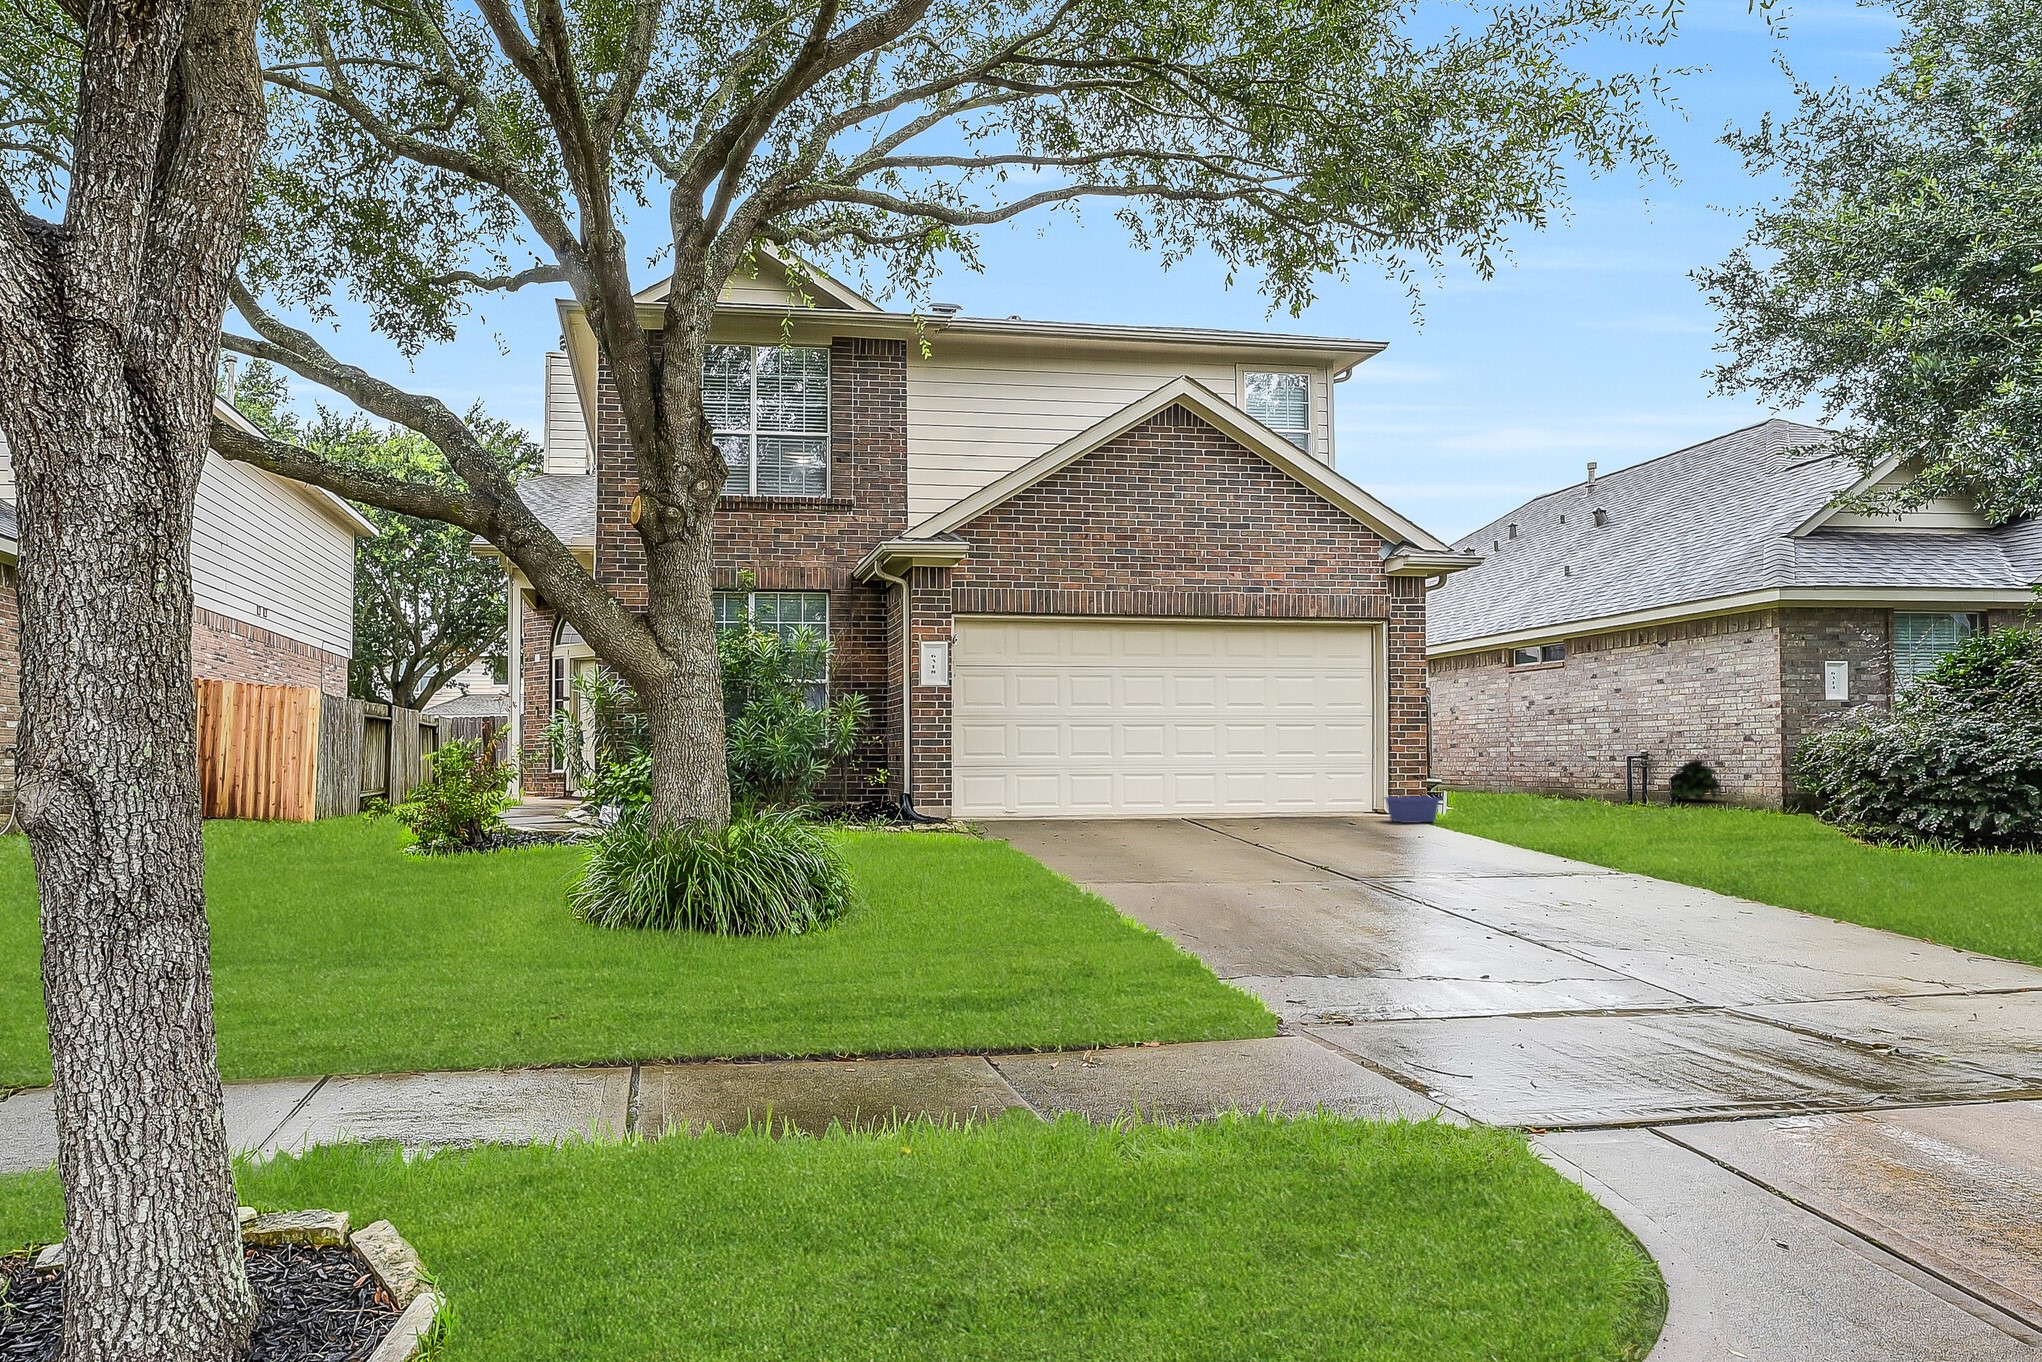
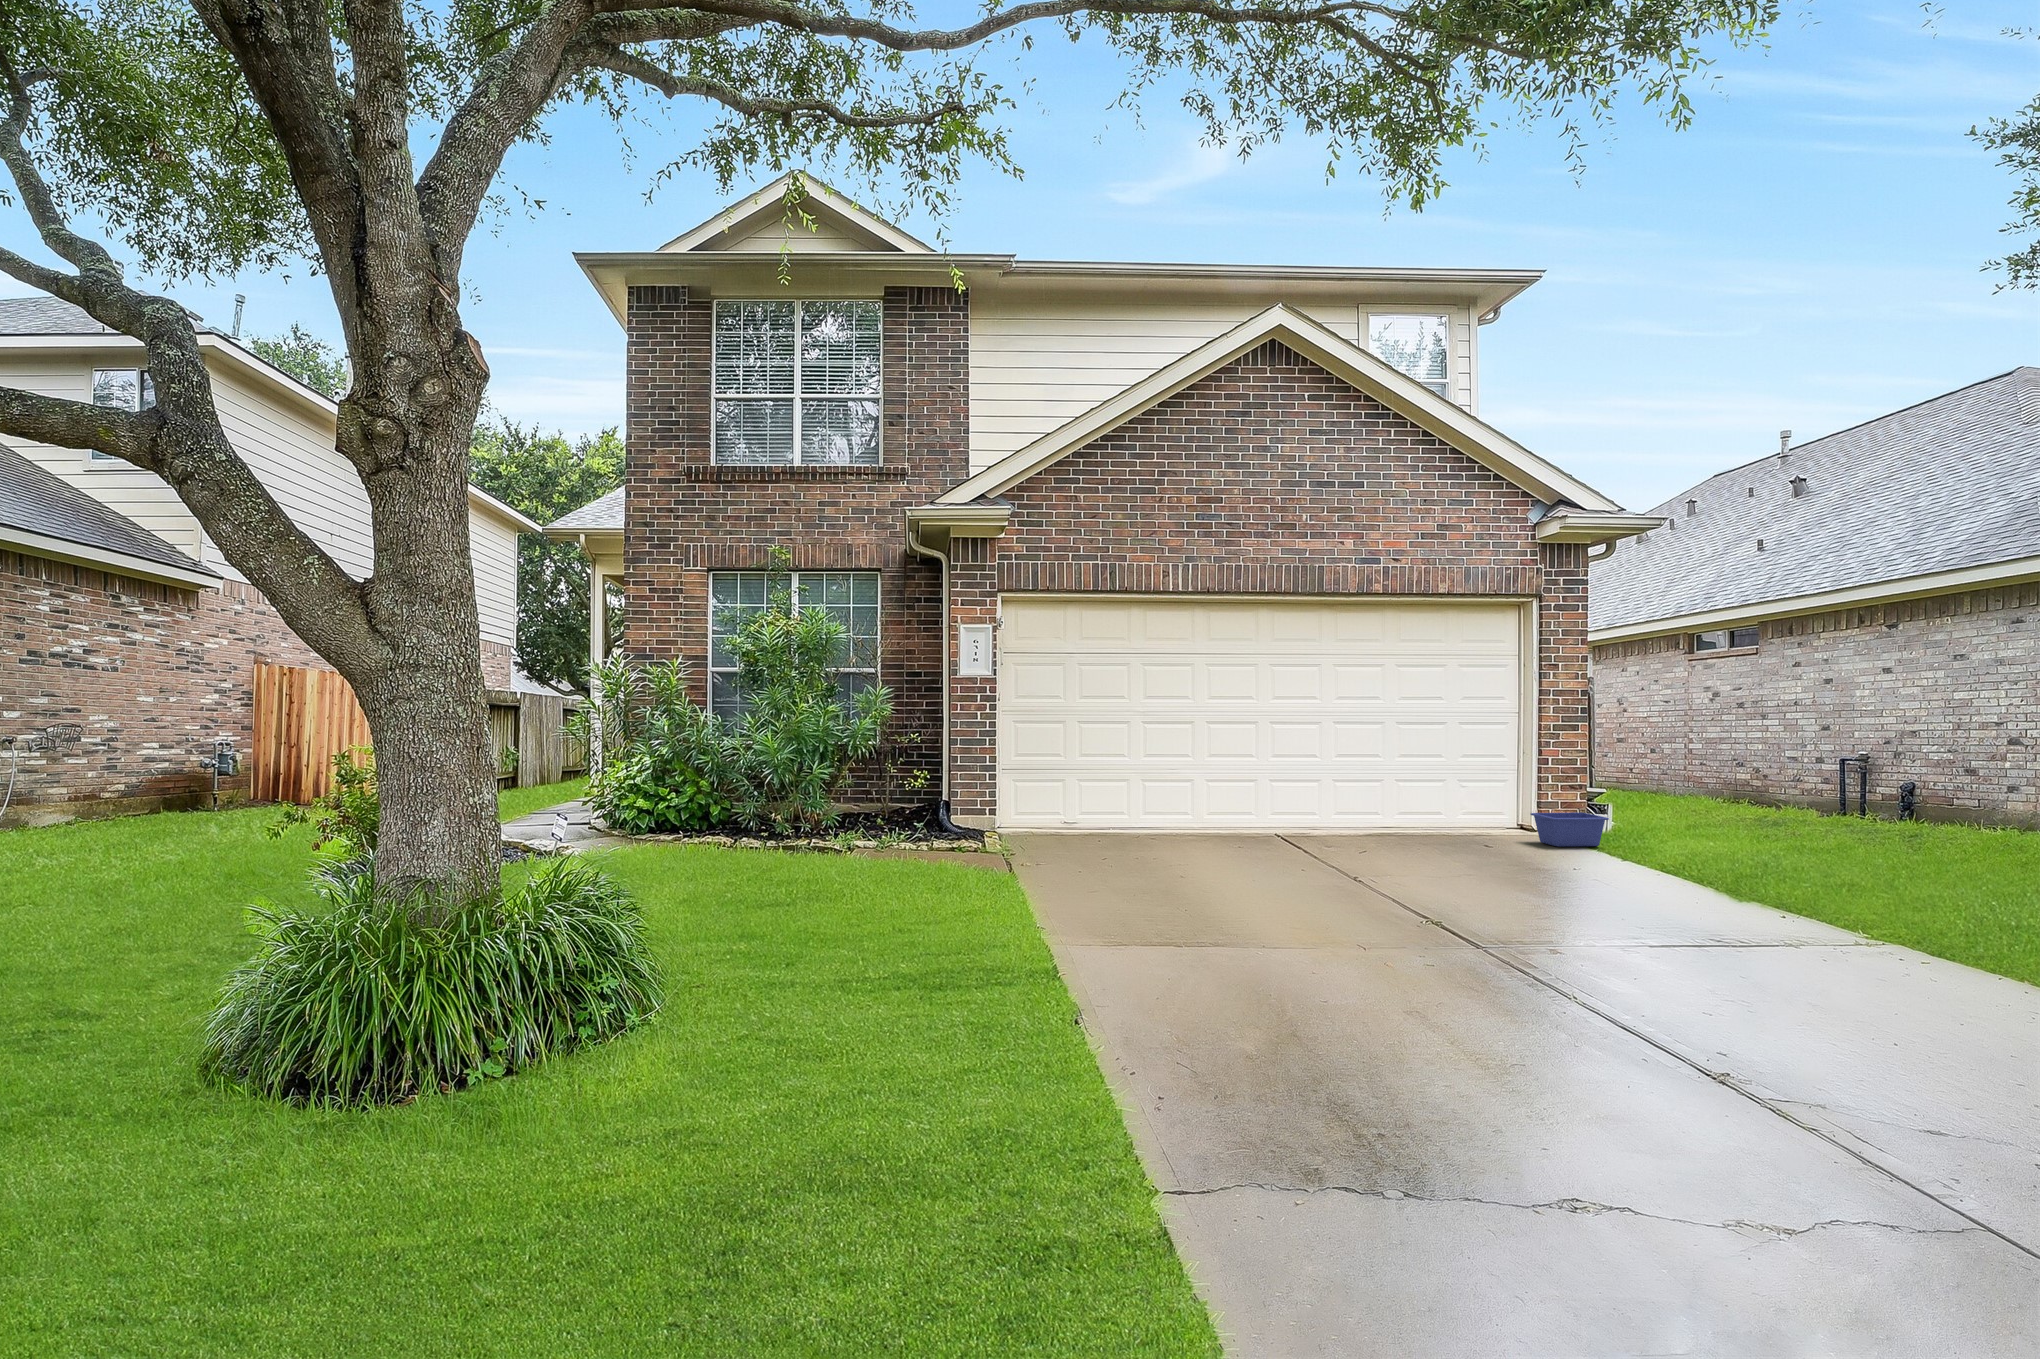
potted plant: present [1669,760,1722,800] -> none [1905,770,1991,820]

